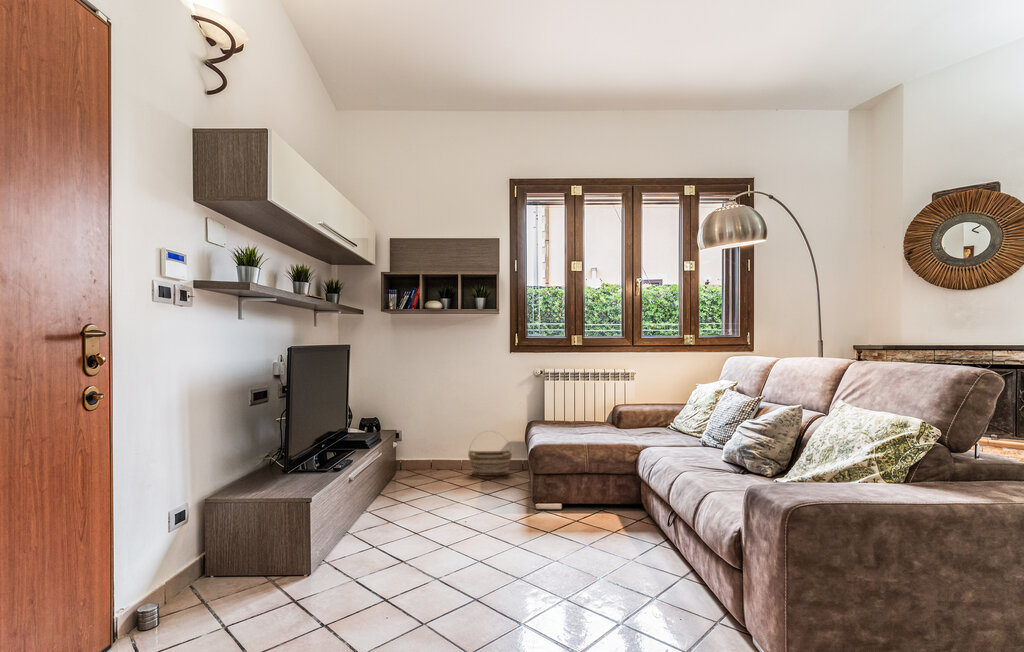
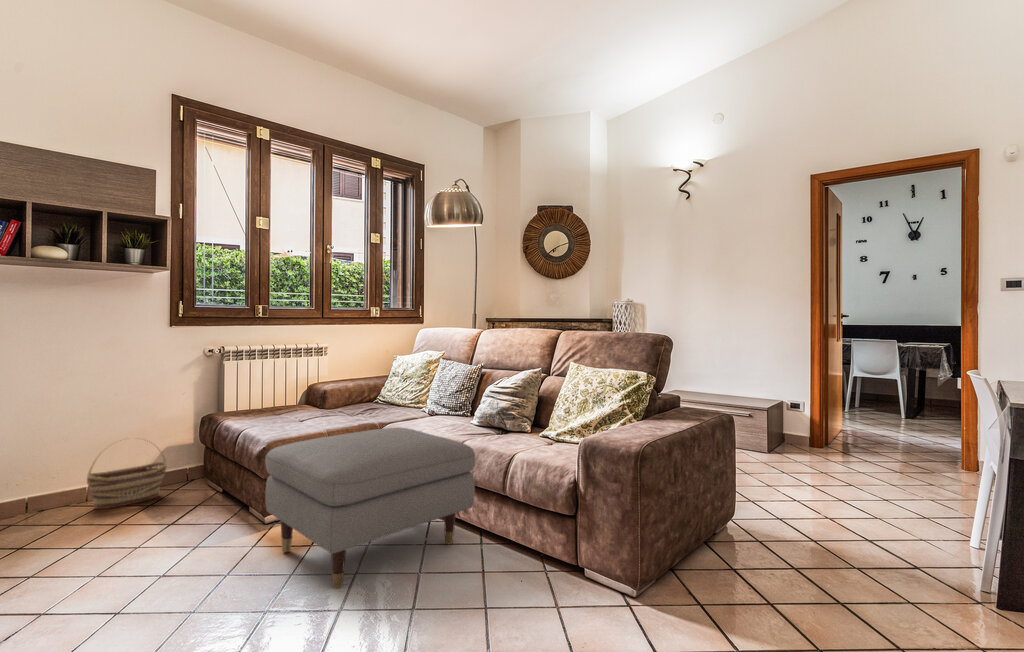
ottoman: none [511,447,668,567] -> present [265,428,475,588]

